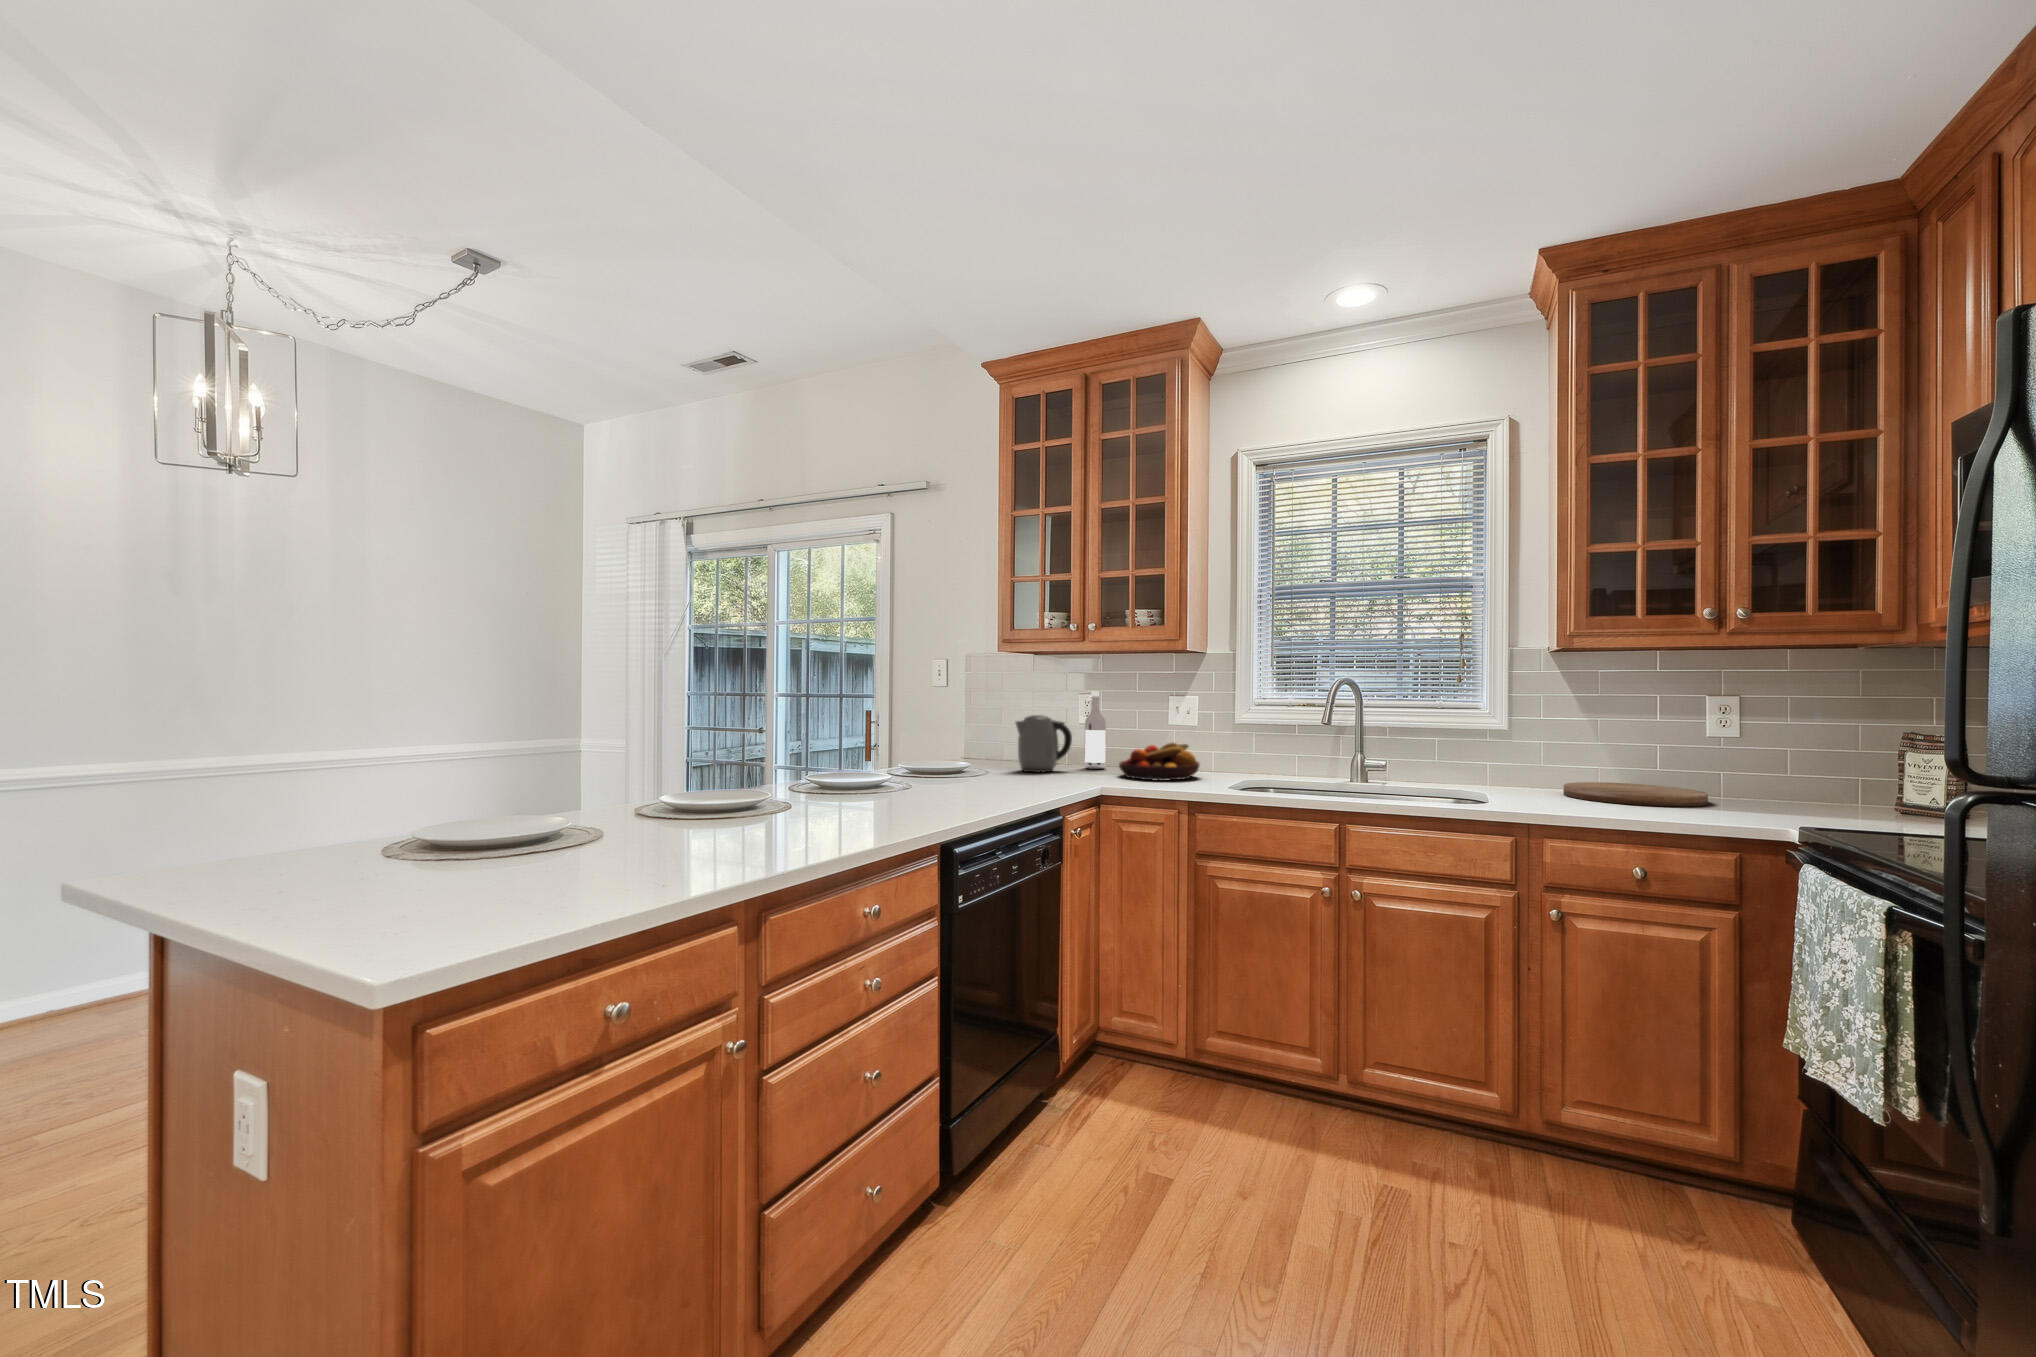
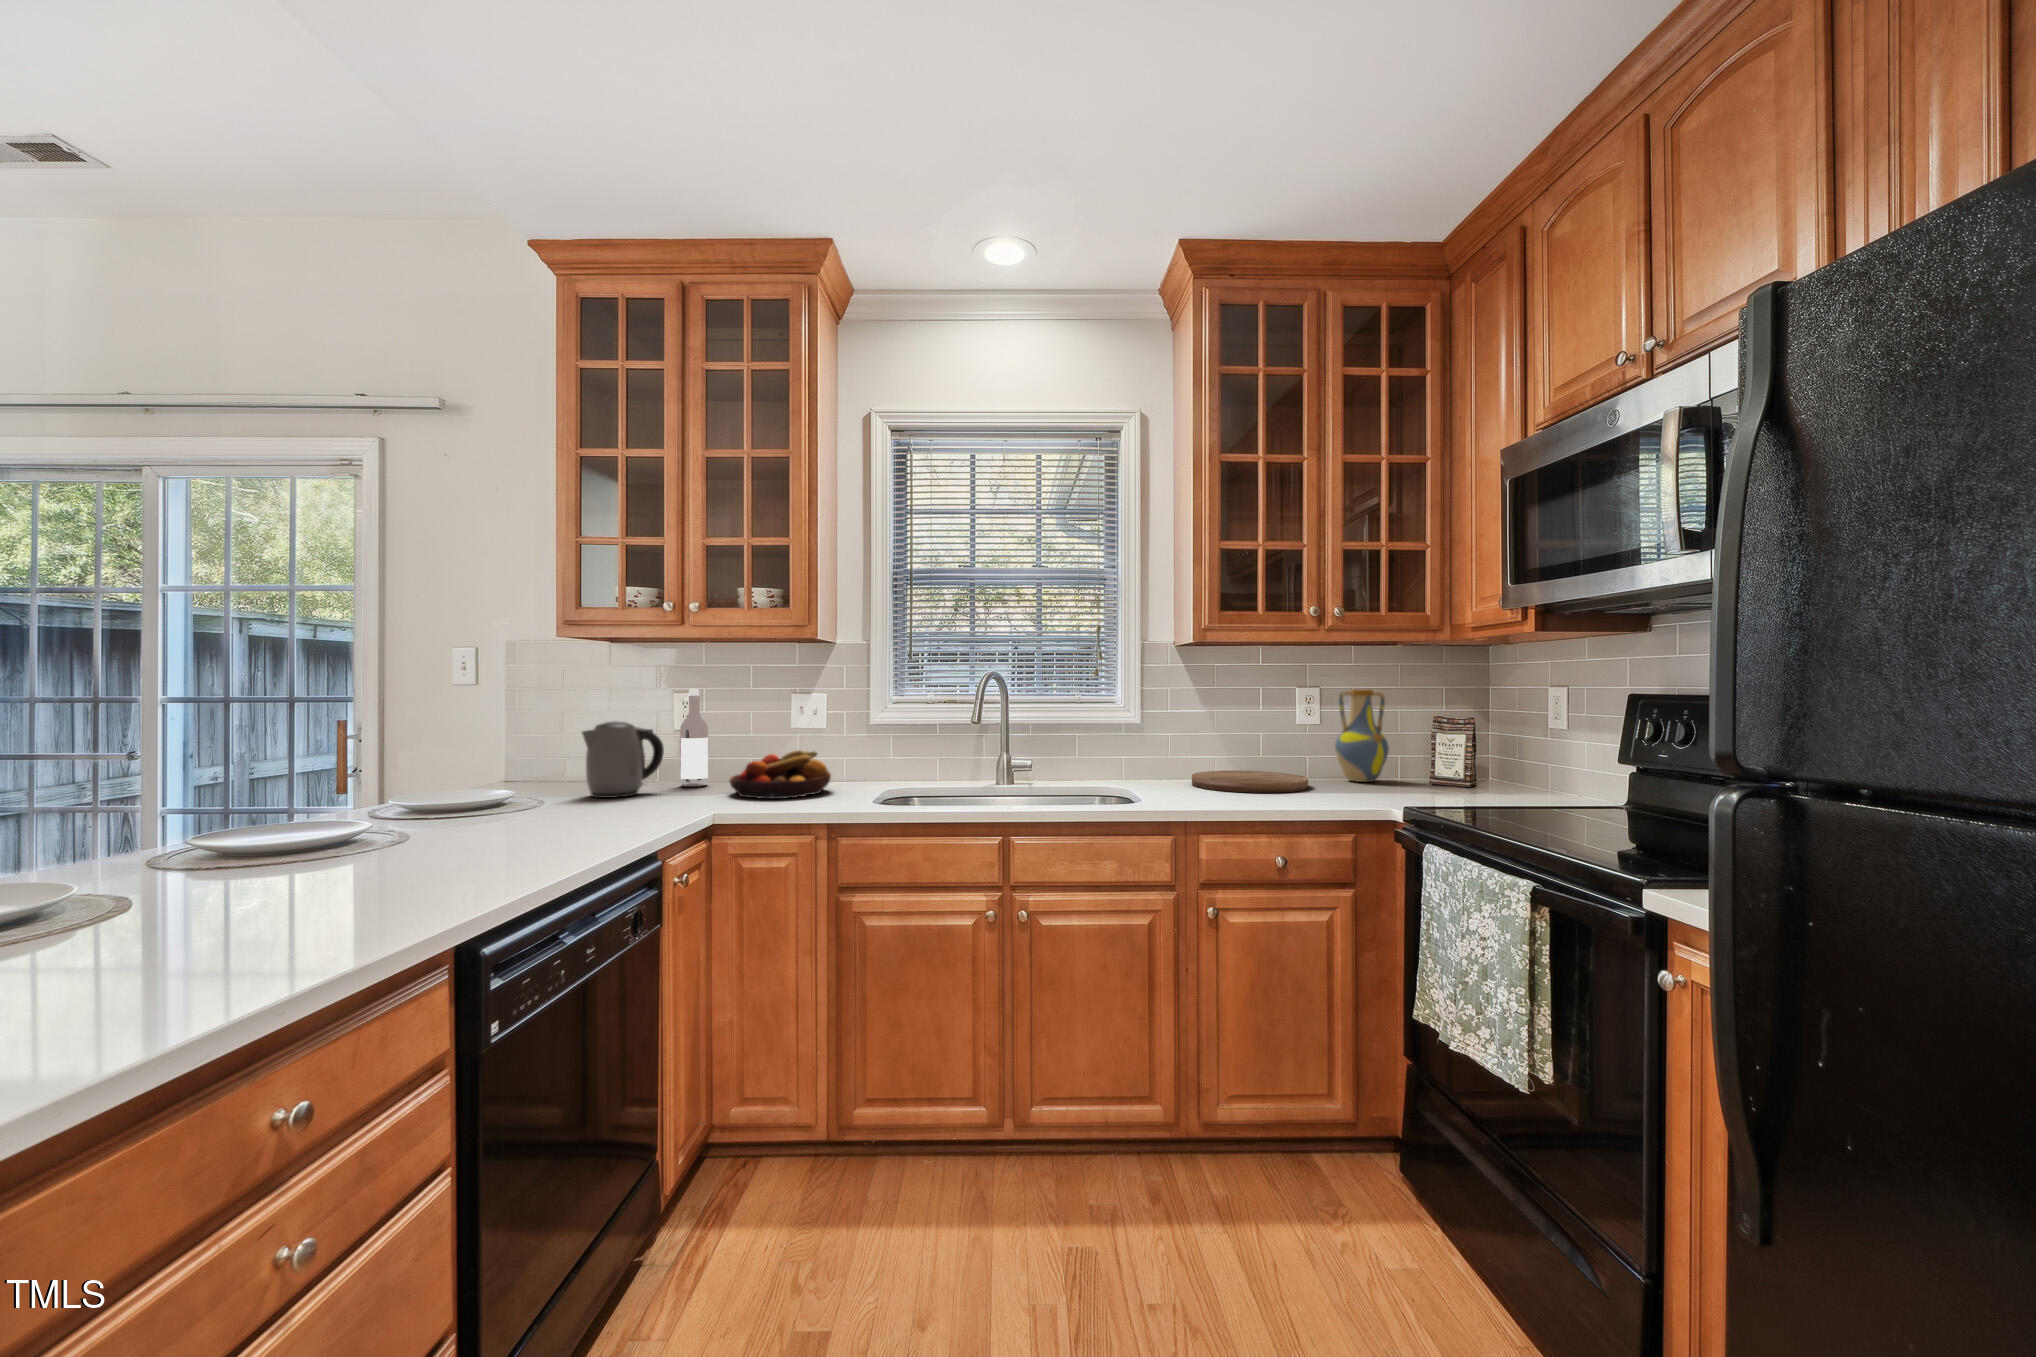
vase: none [1758,699,1833,804] -> present [1335,689,1389,782]

